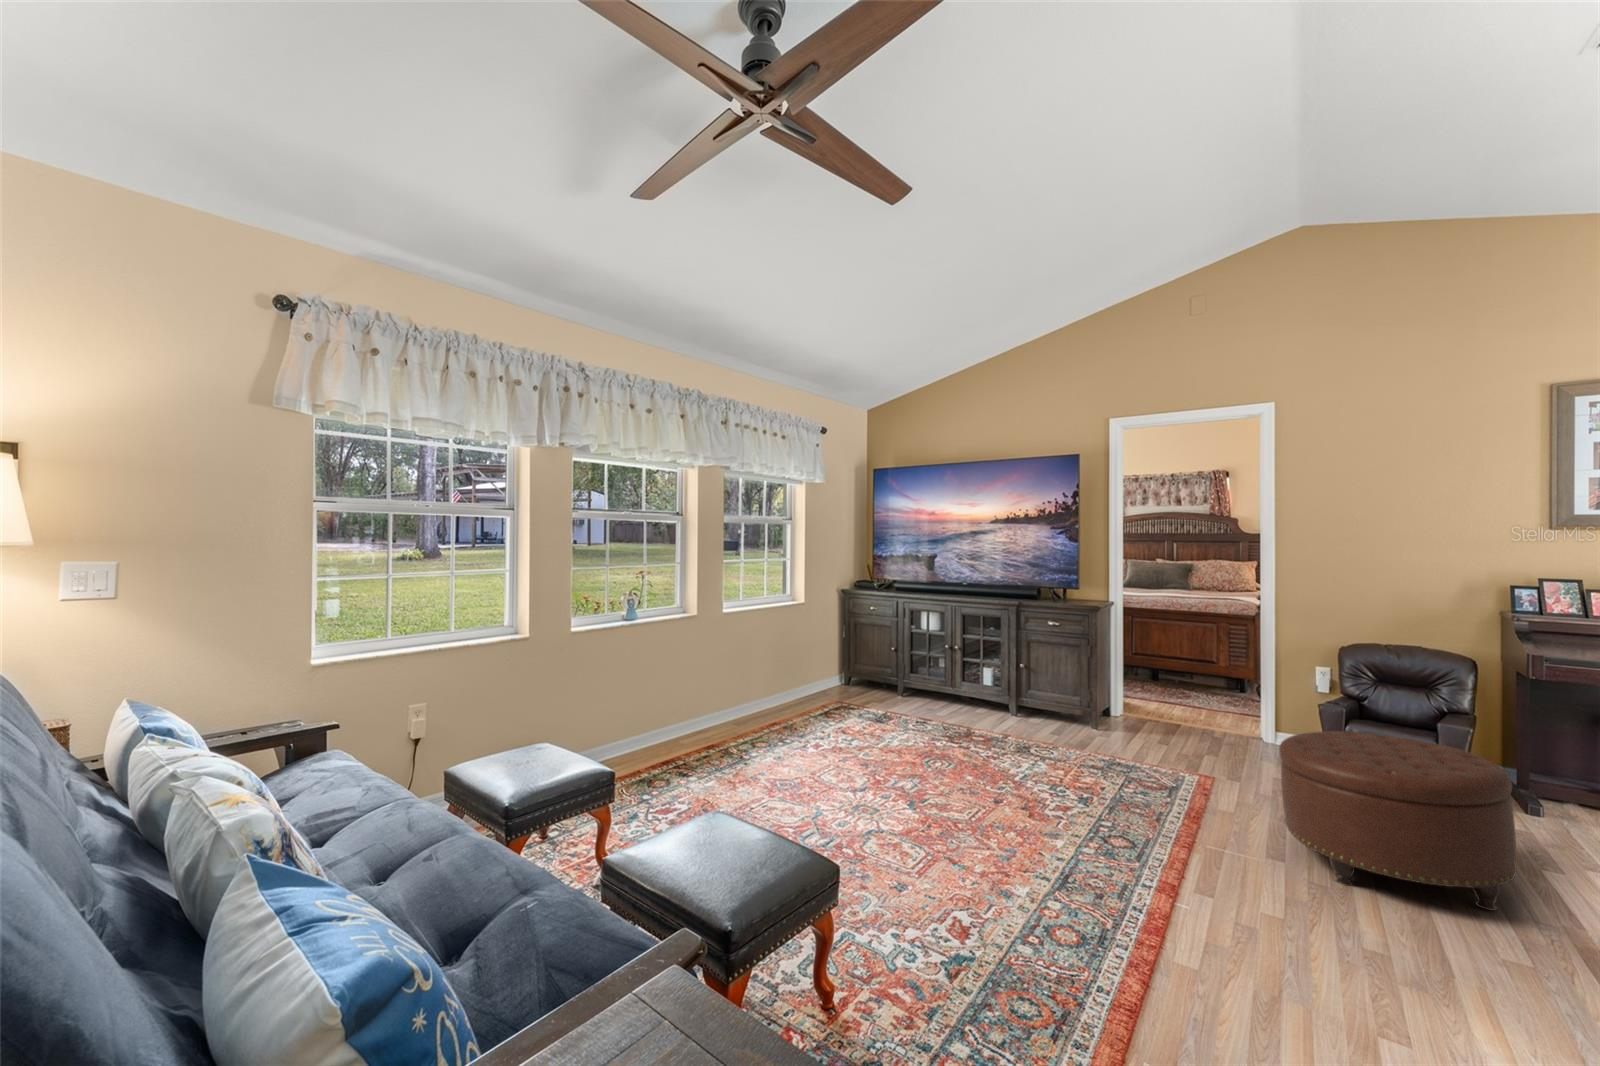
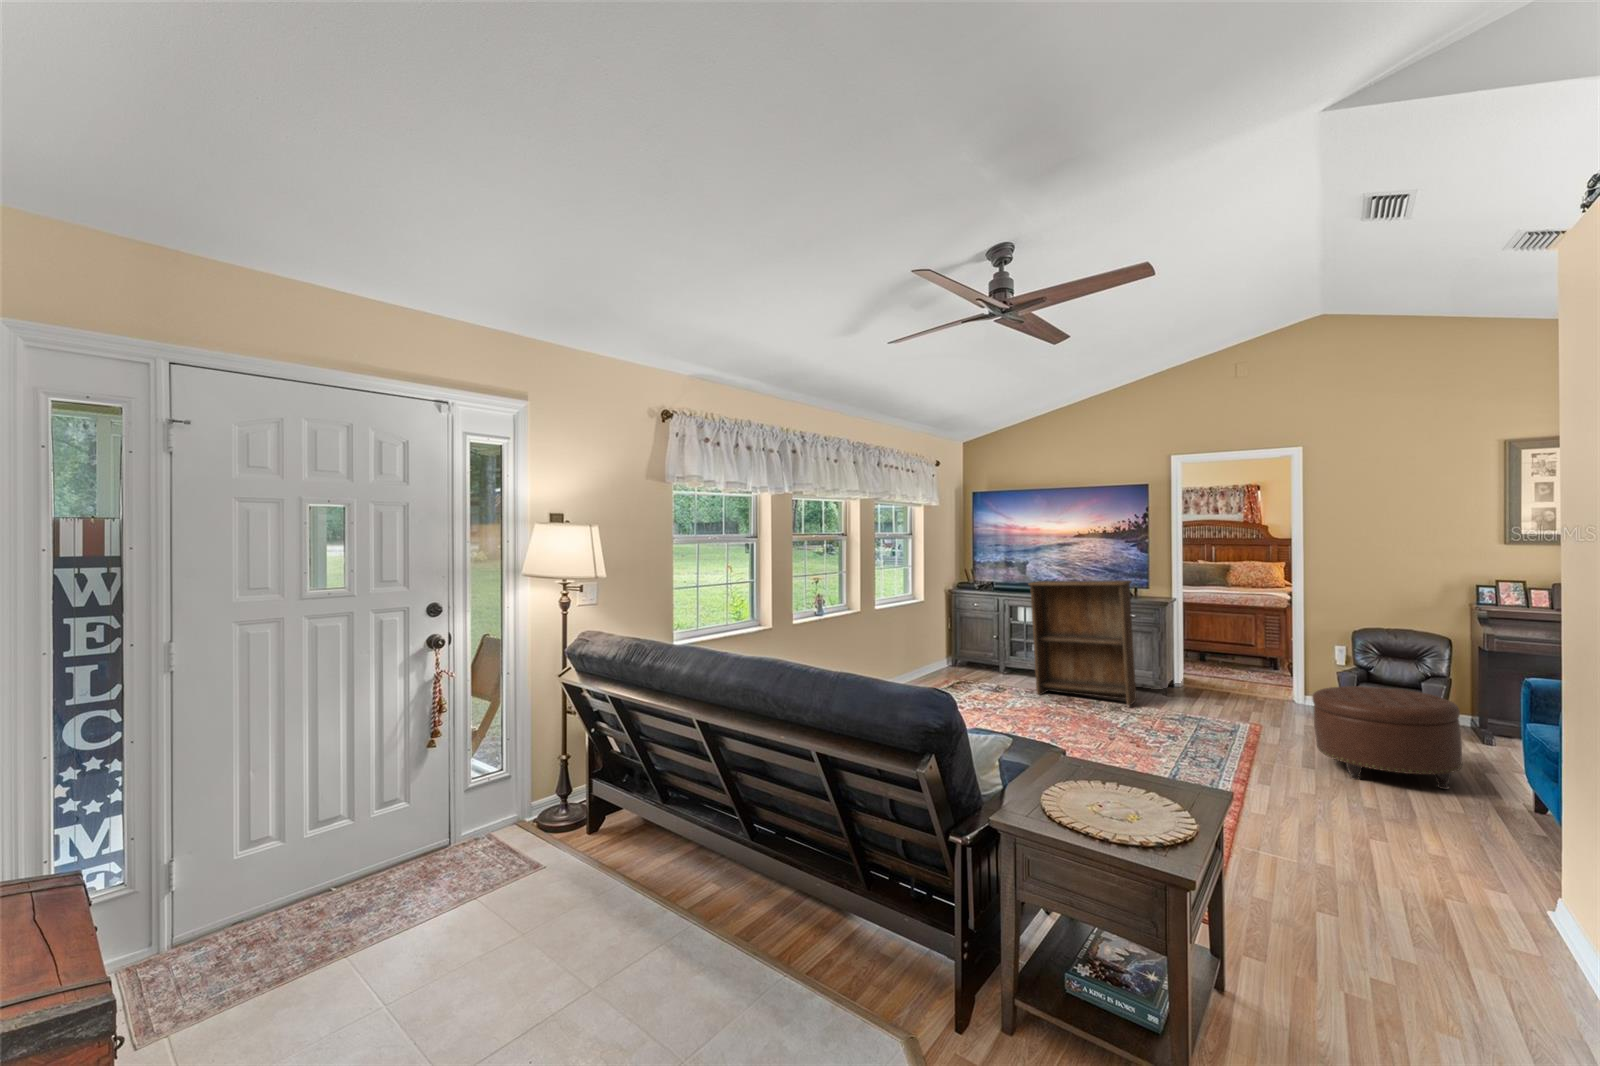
bookshelf: none [922,578,1055,743] -> present [1029,580,1136,706]

